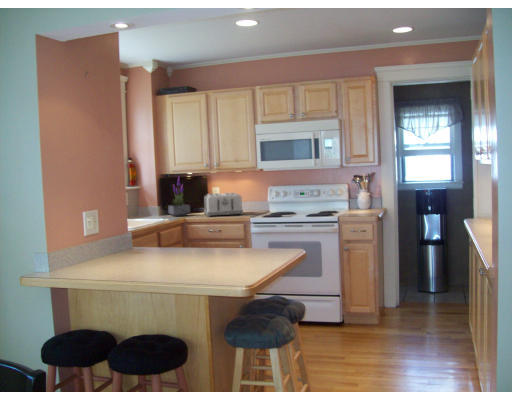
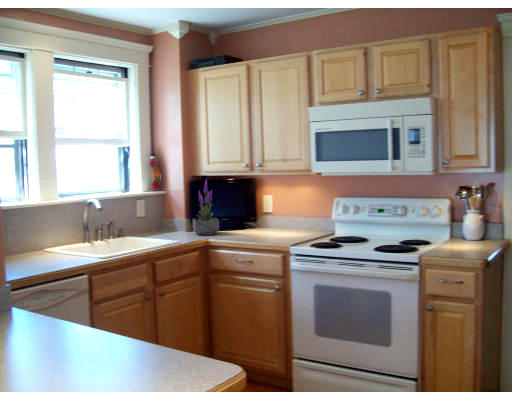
toaster: present [204,193,243,217] -> none [236,205,289,239]

